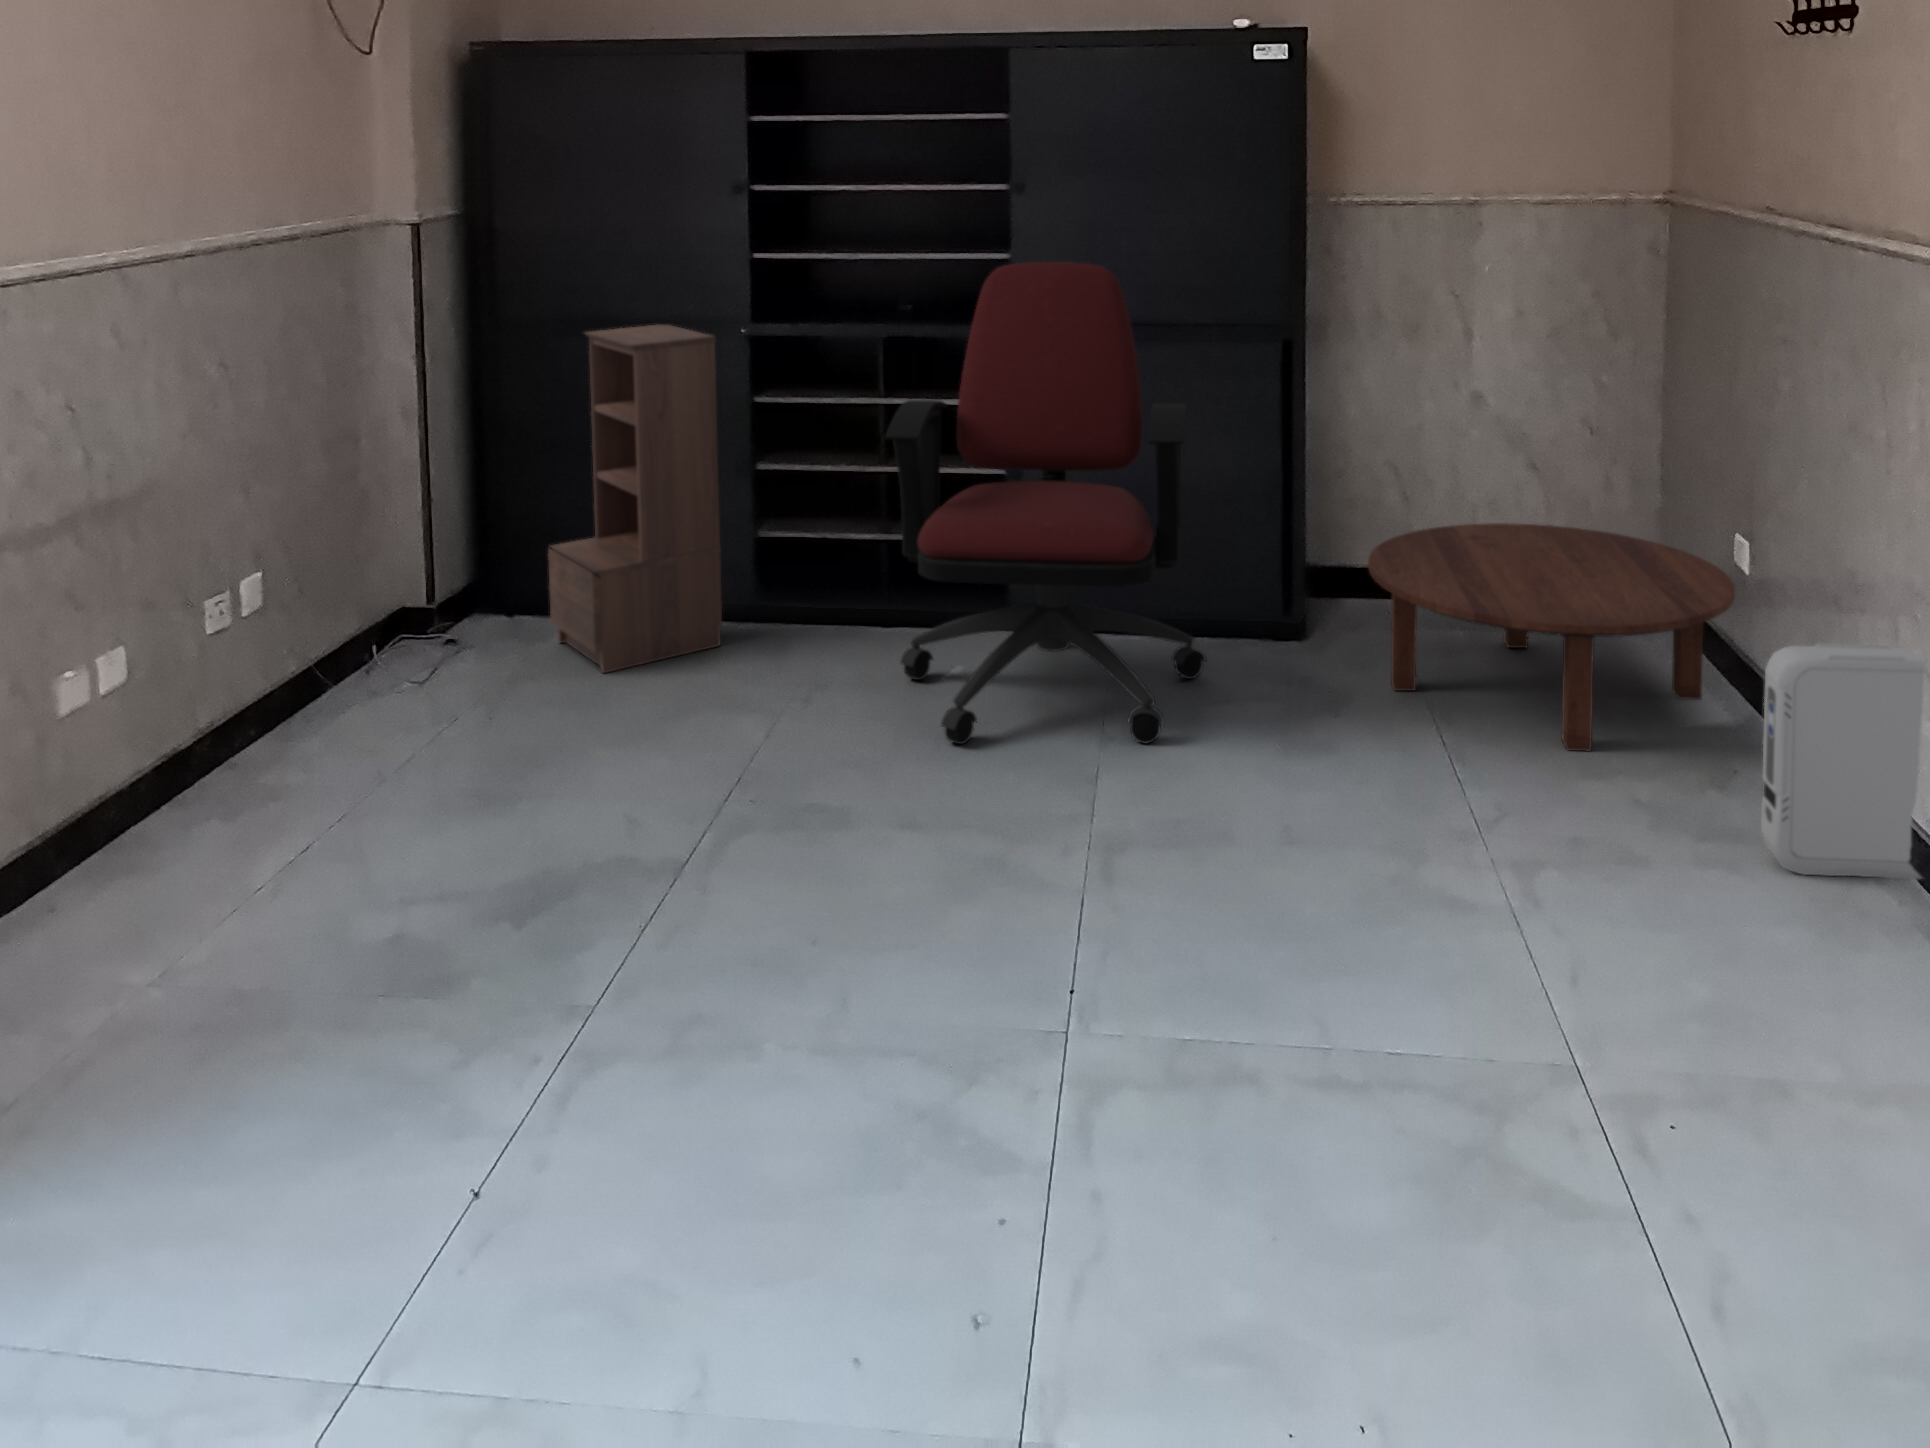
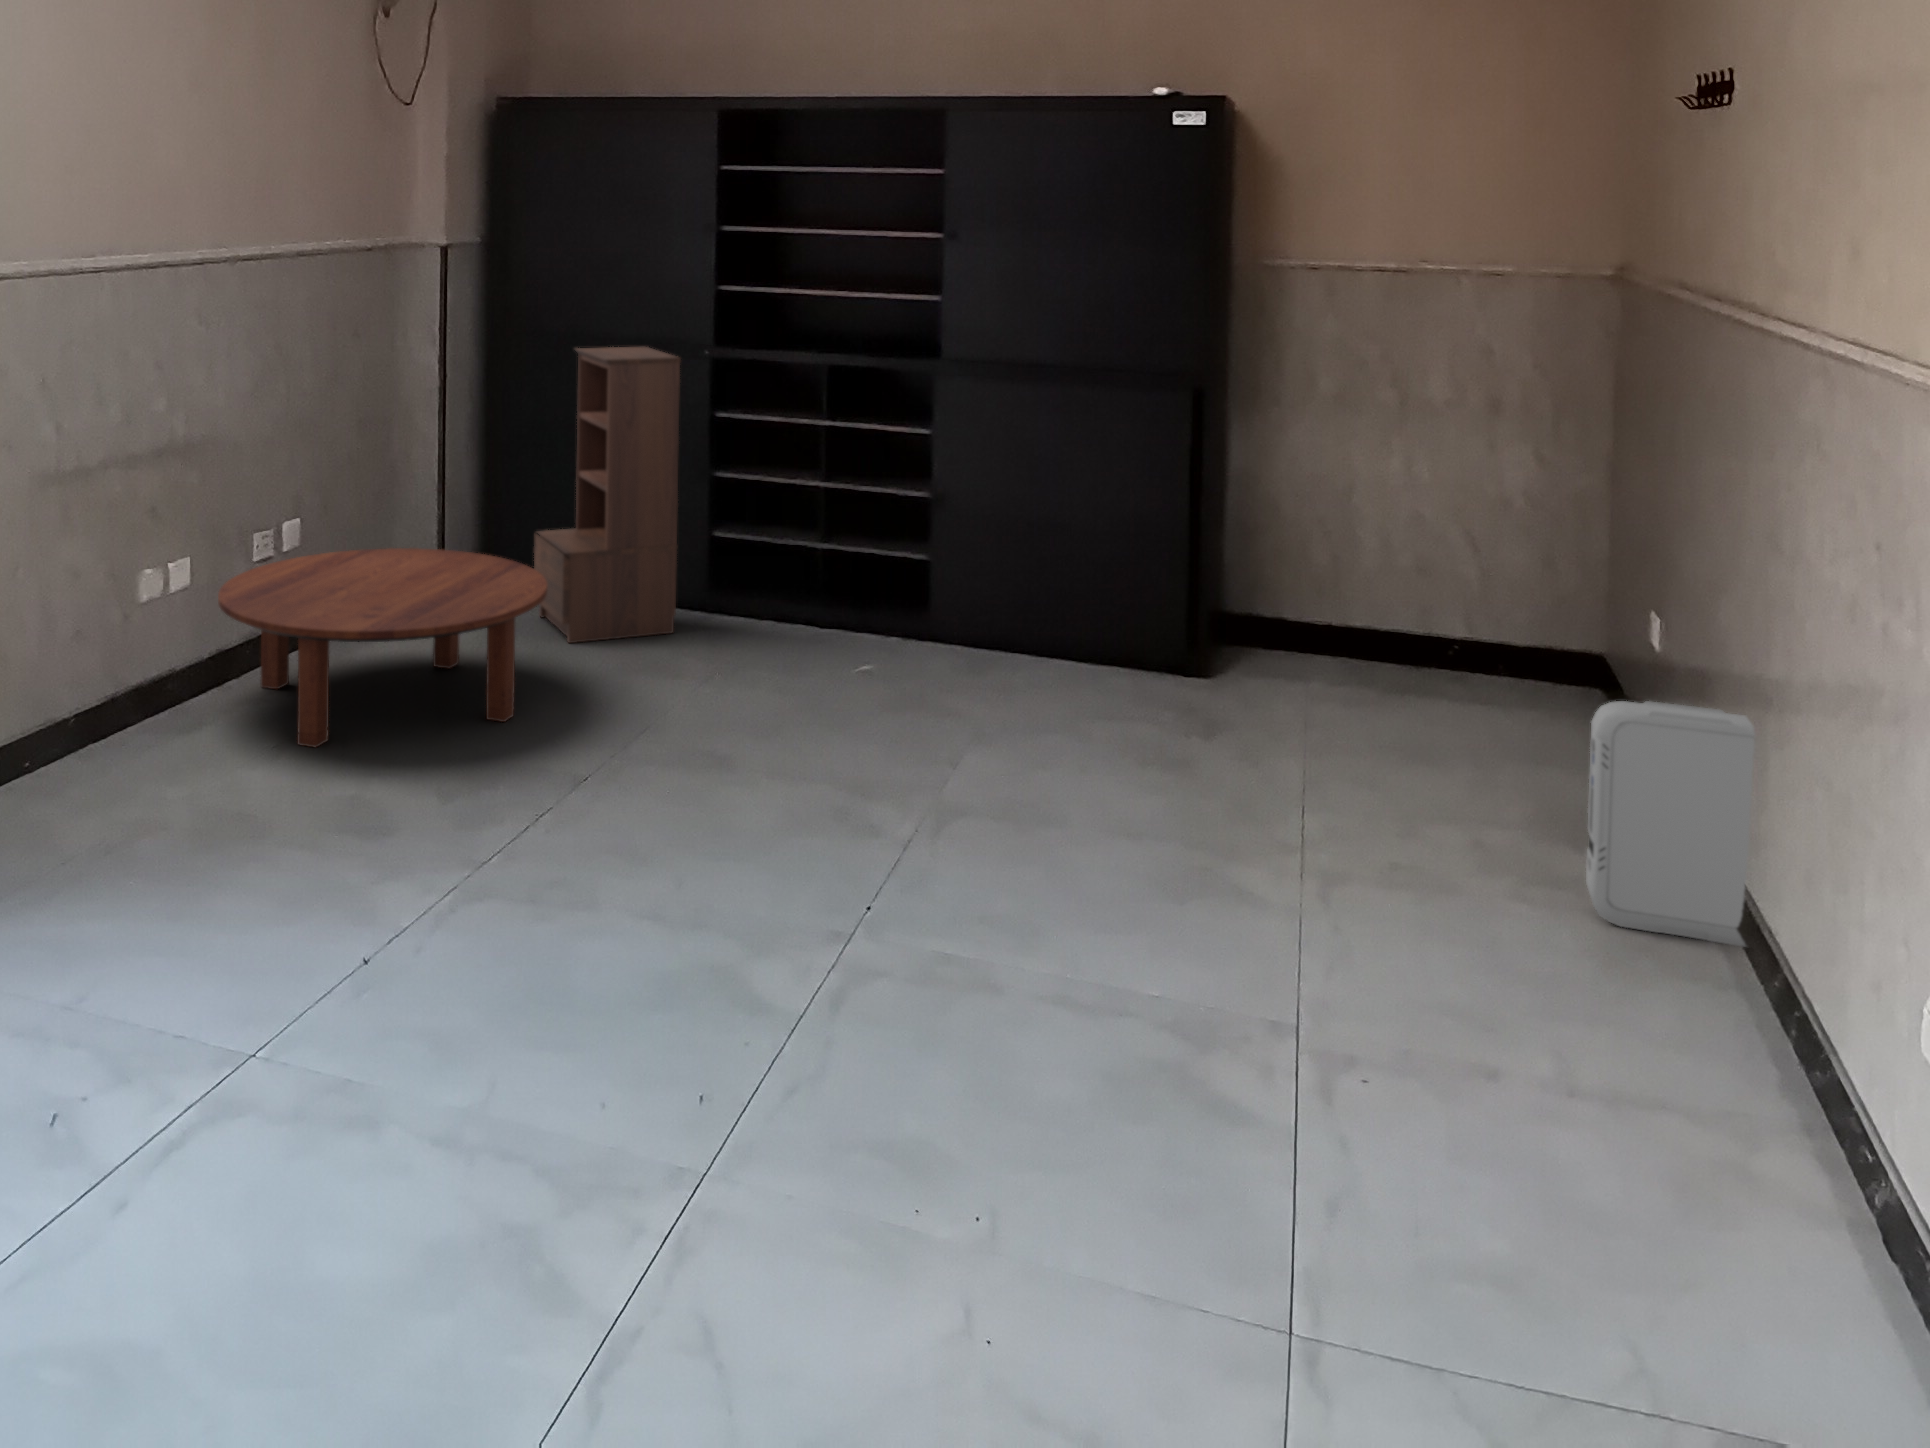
office chair: present [885,262,1206,744] -> none [804,307,1104,747]
coffee table: present [1368,523,1735,751] -> present [218,548,547,747]

